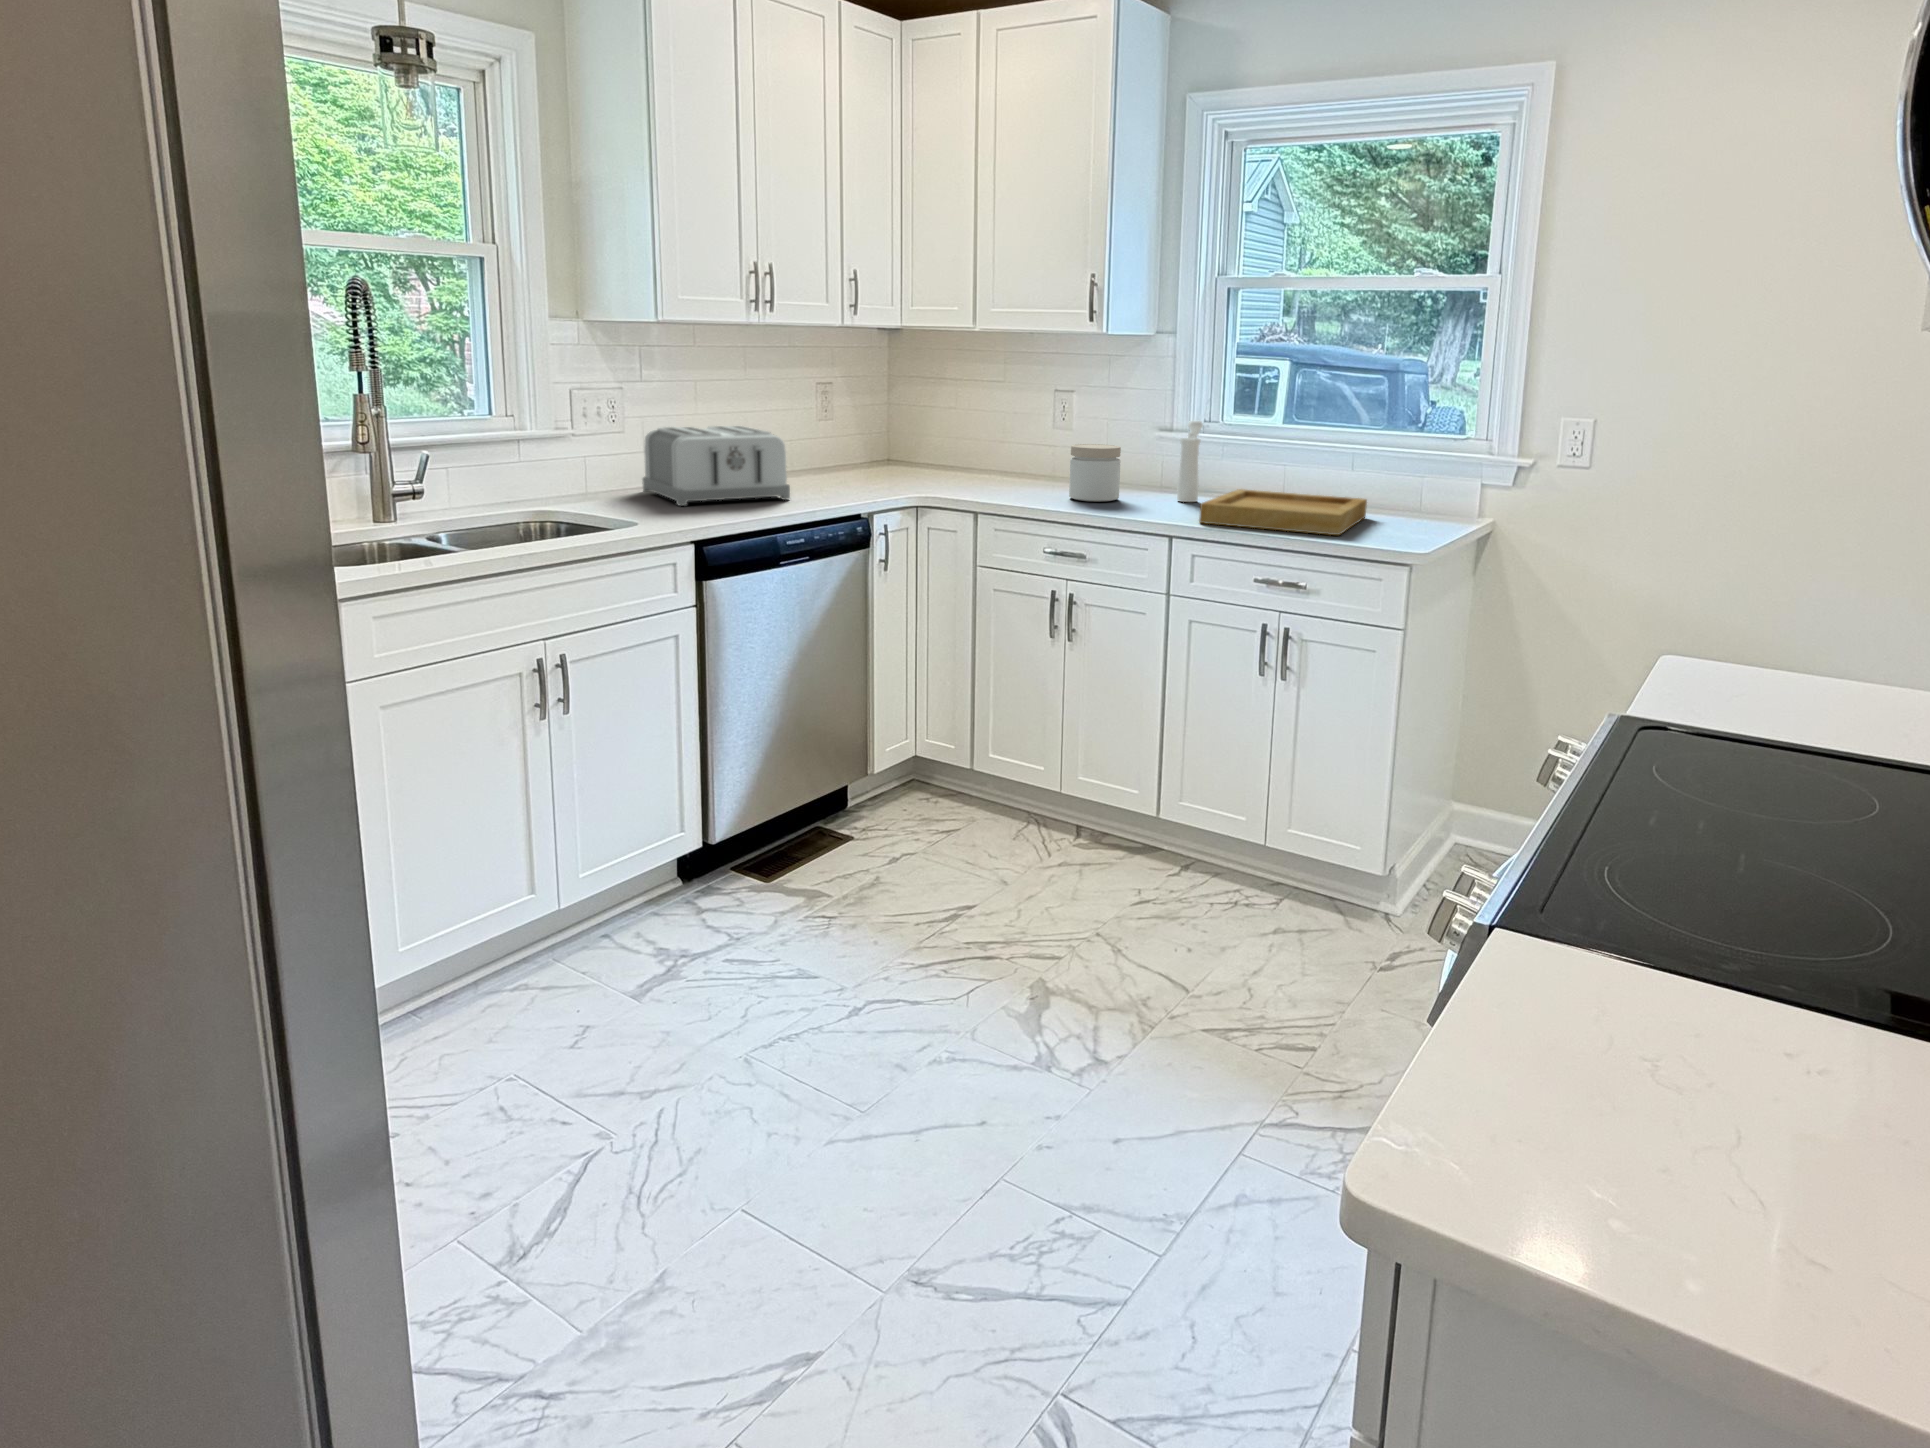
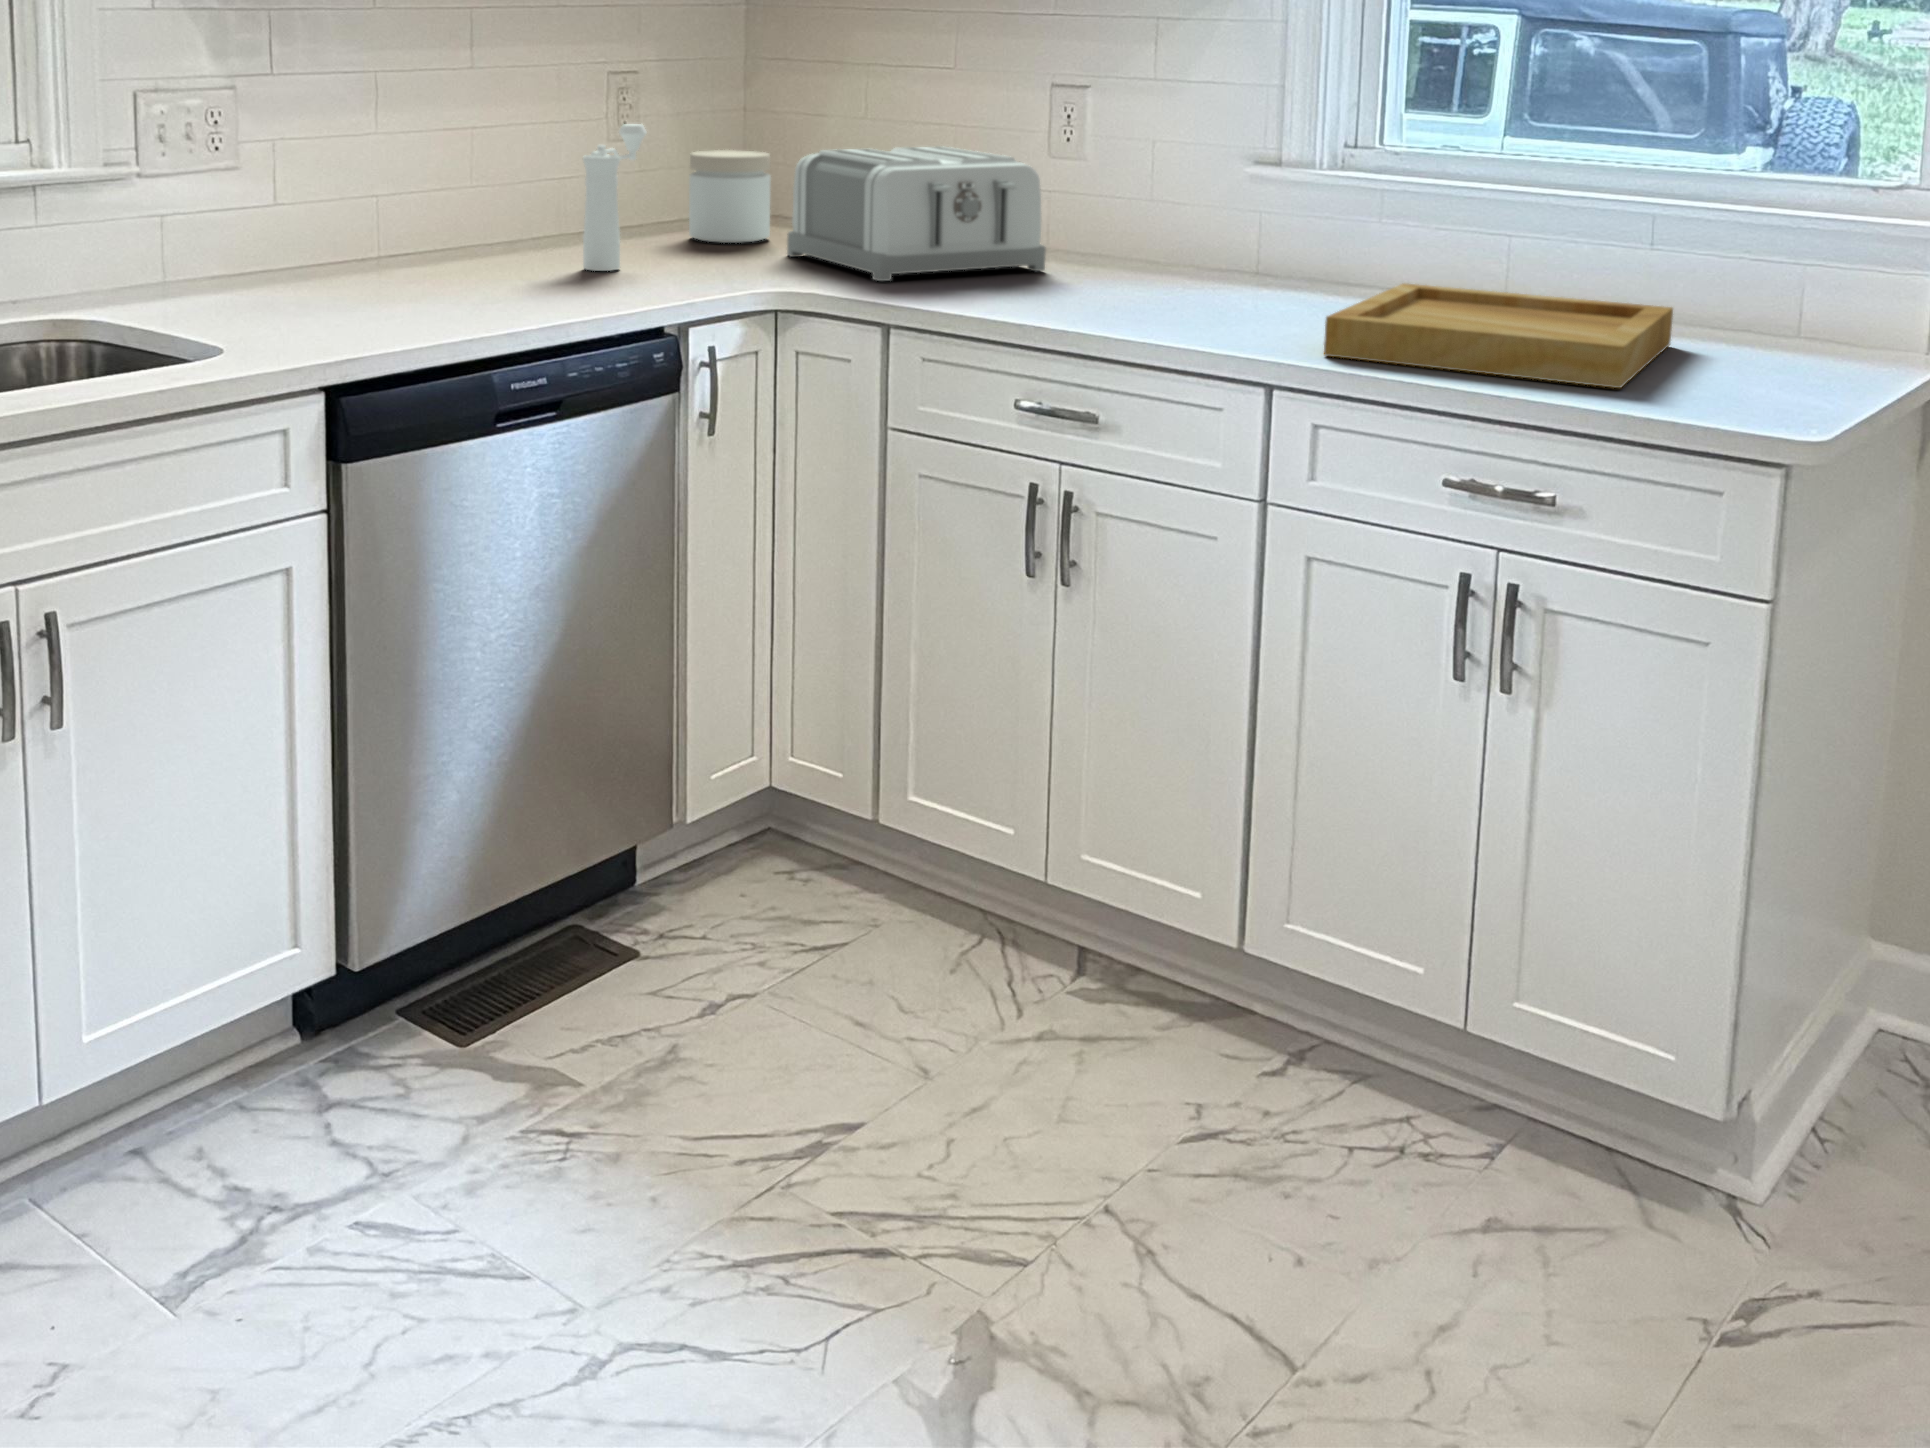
pepper mill: present [1177,421,1203,502] -> present [583,124,647,271]
toaster: present [643,426,790,506] -> present [787,146,1046,281]
jar: present [1069,444,1121,502] -> present [689,150,771,243]

